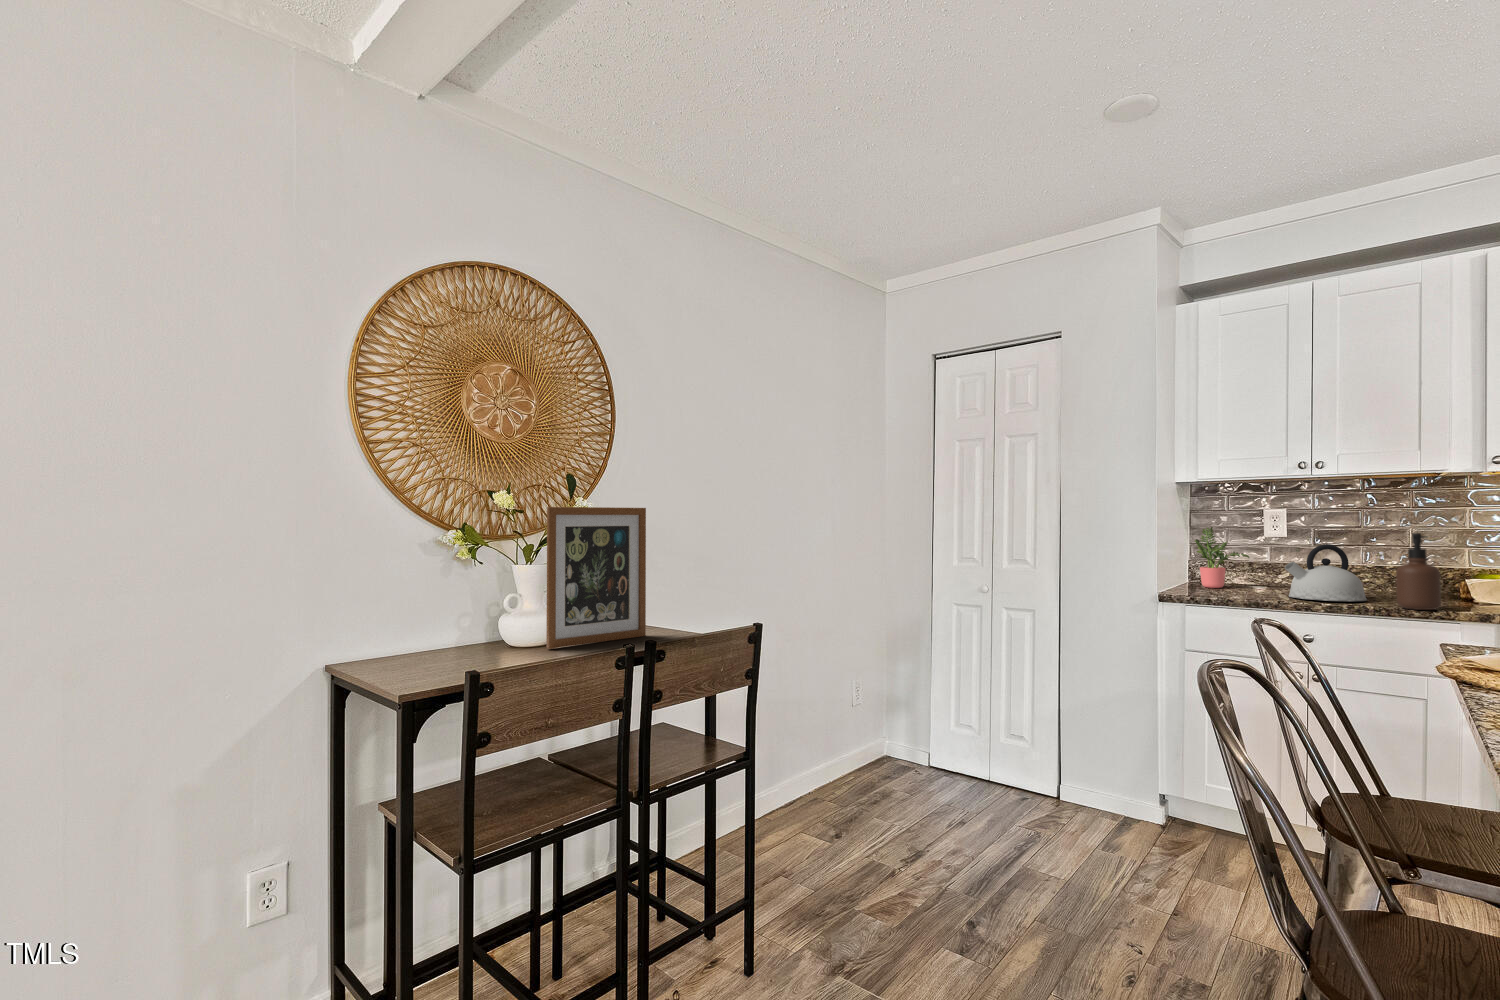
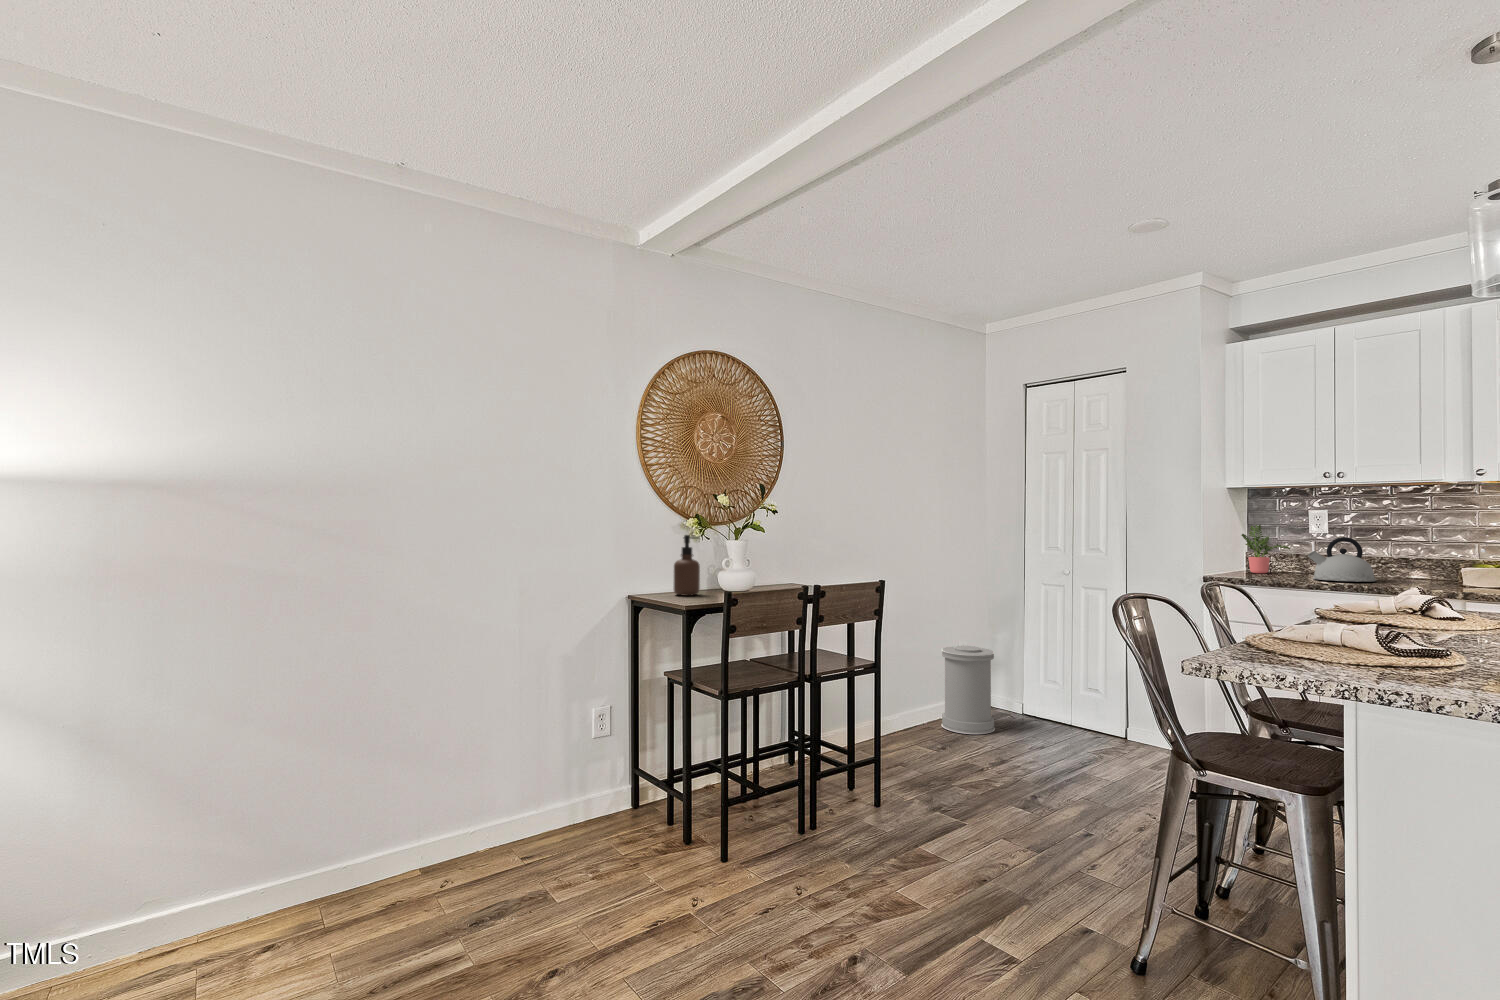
picture frame: present [546,507,646,648] -> none [748,504,808,592]
soap dispenser: present [1396,533,1441,610] -> present [674,535,700,596]
trash can: none [829,686,898,806] -> present [941,646,995,734]

